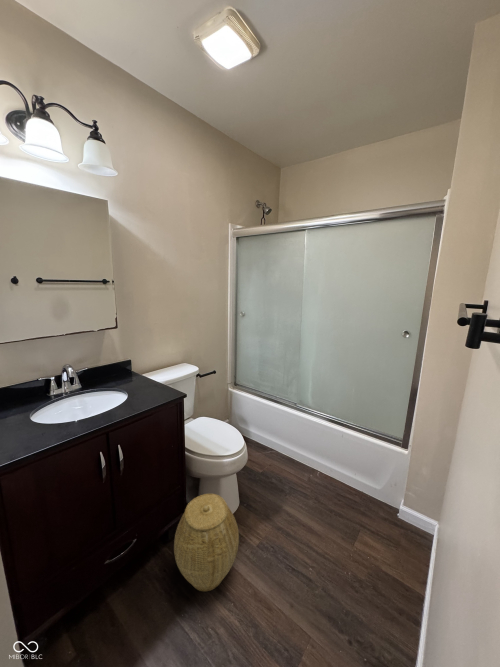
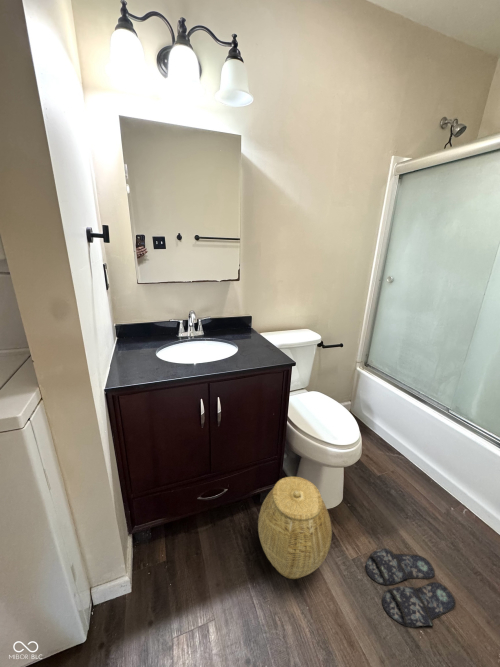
slippers: none [265,517,323,572] -> present [366,548,456,627]

